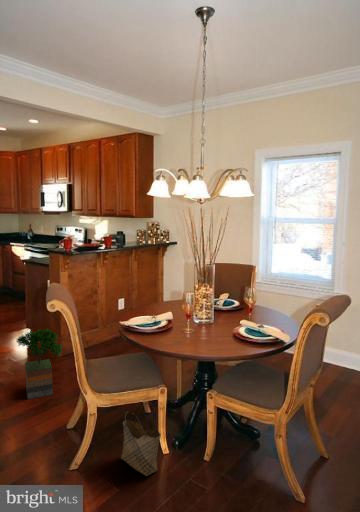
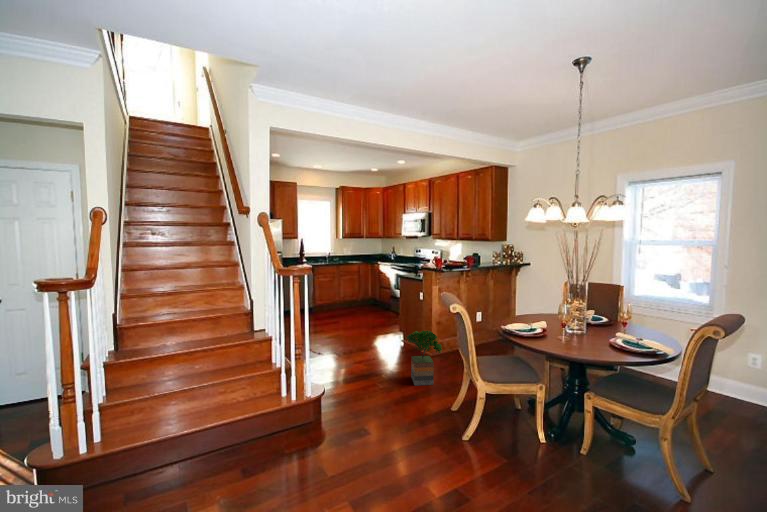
woven basket: present [121,403,161,476] -> none [504,395,543,456]

